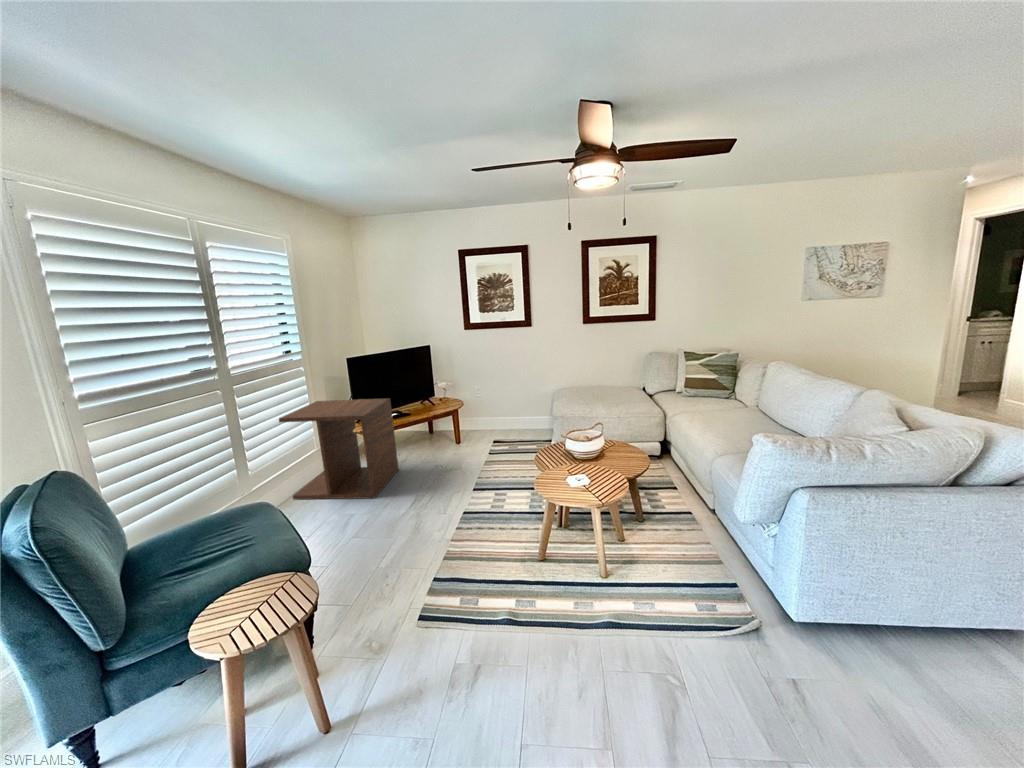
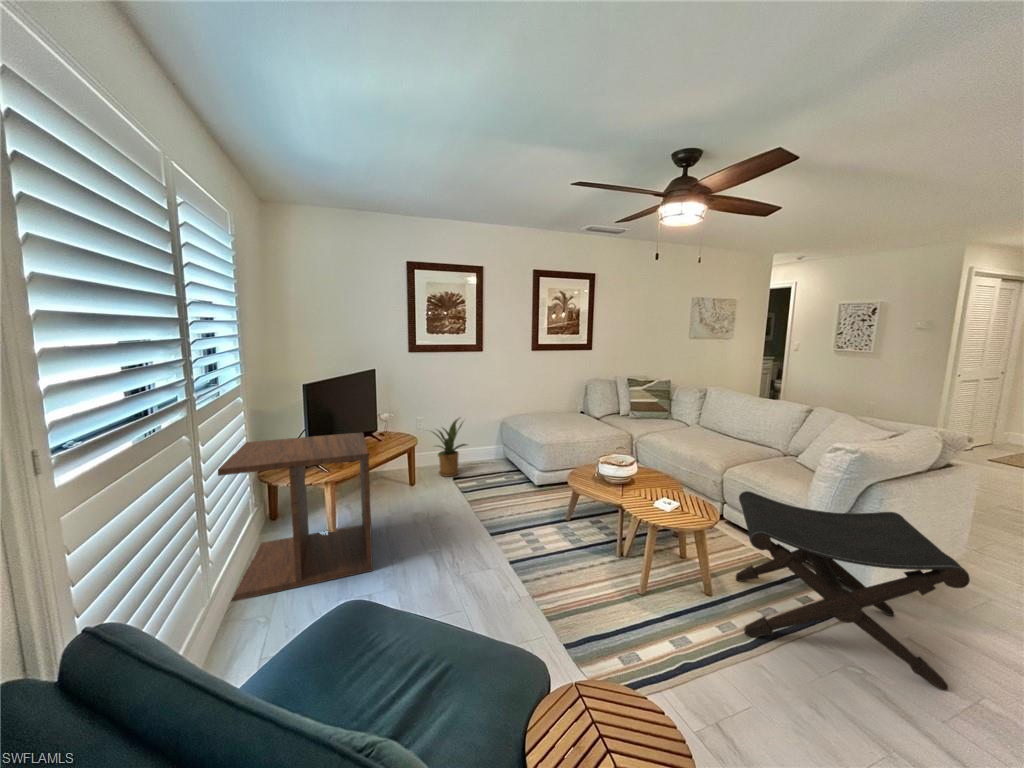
house plant: none [468,386,516,438] -> present [433,418,467,477]
footstool: none [571,487,787,726] -> present [736,491,970,690]

